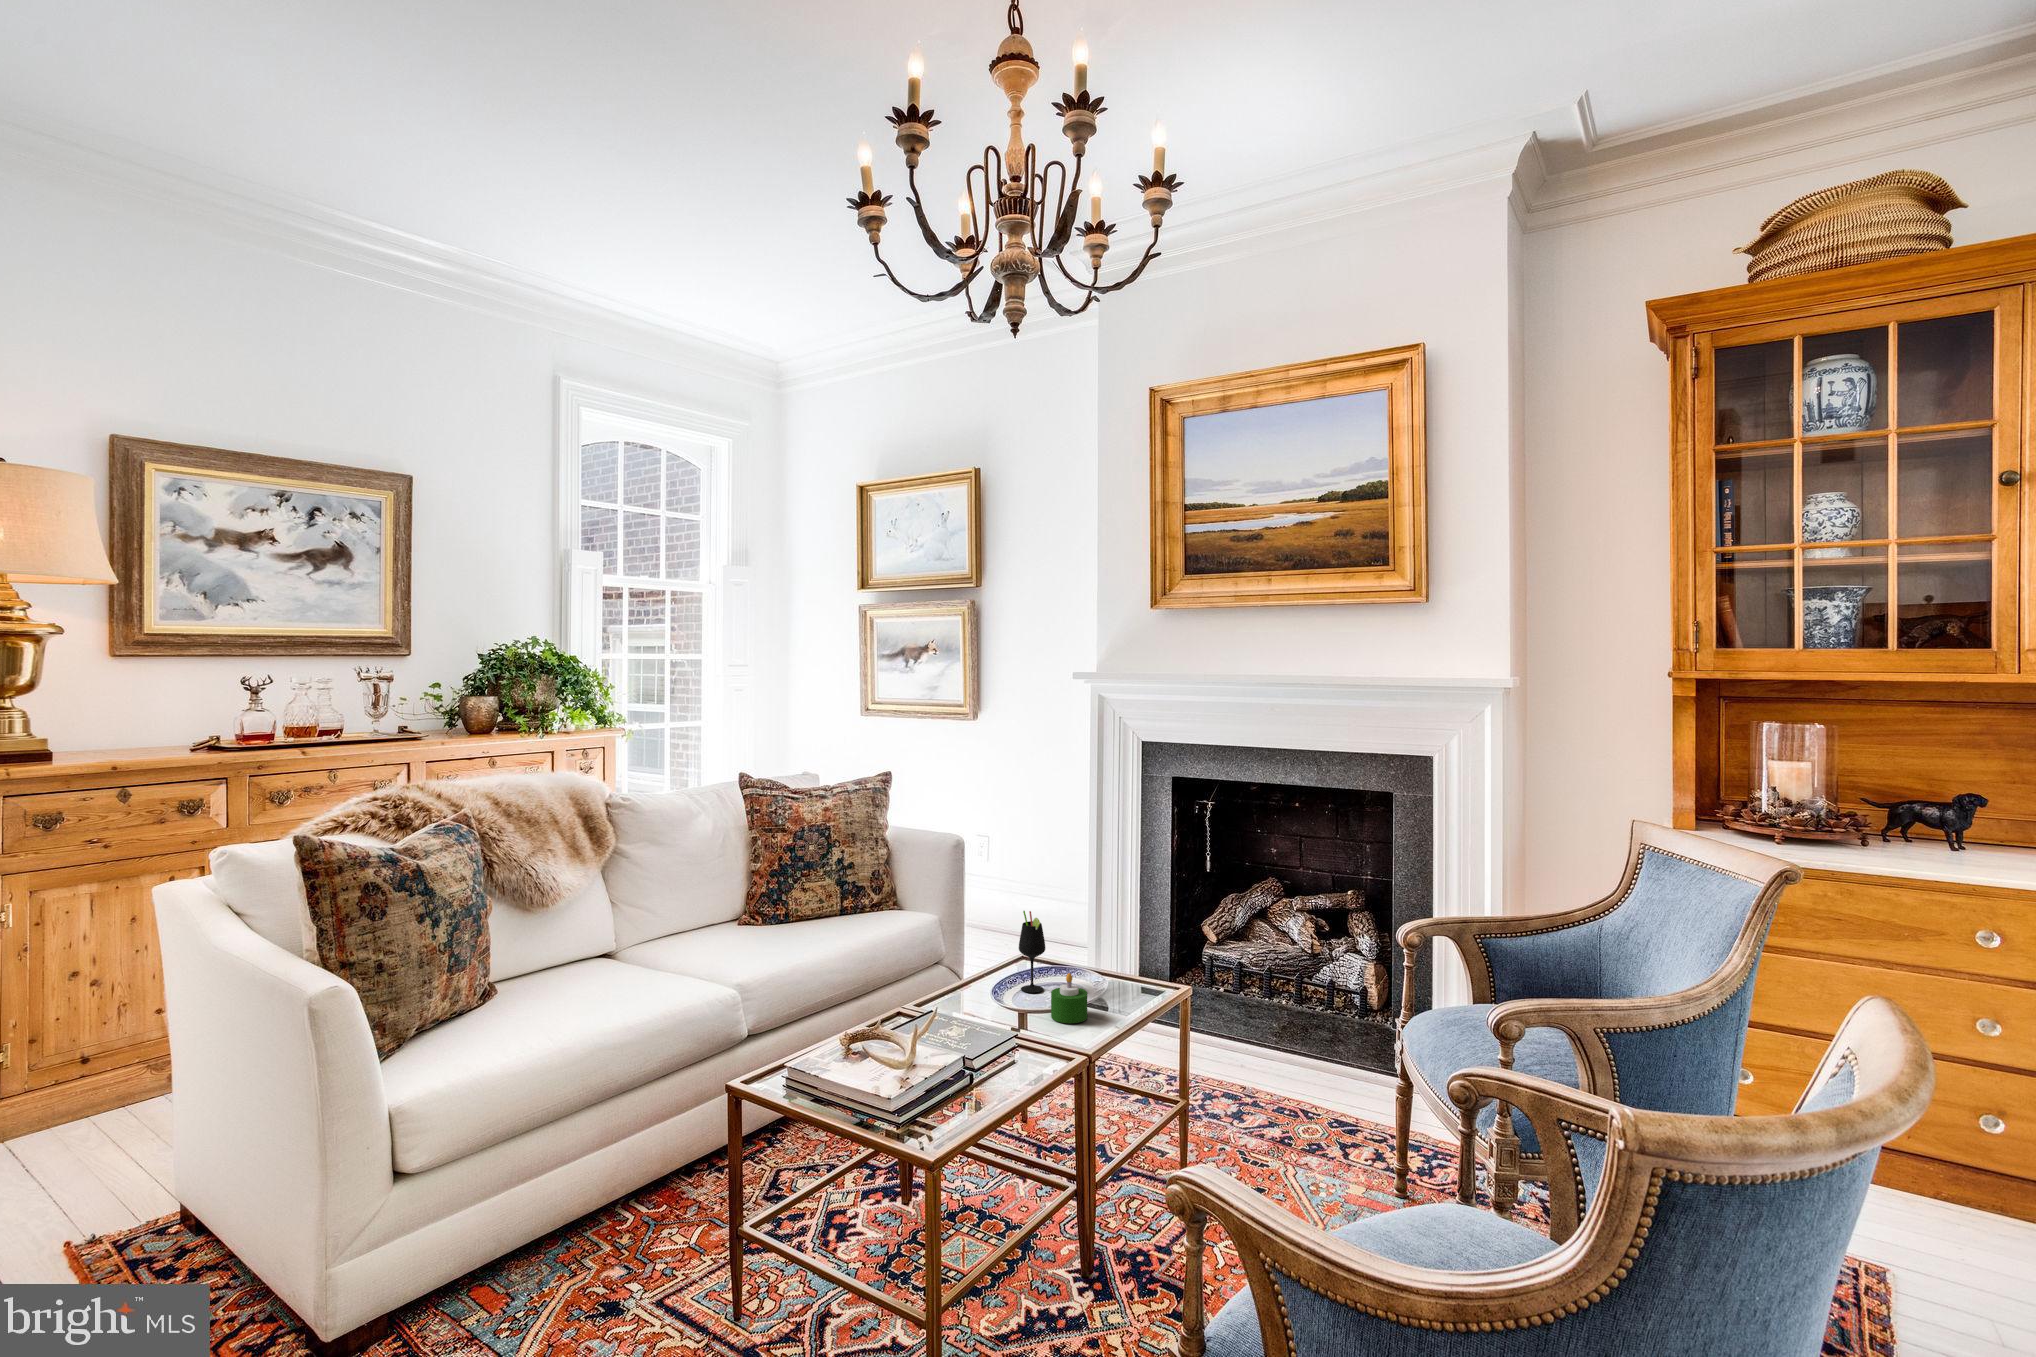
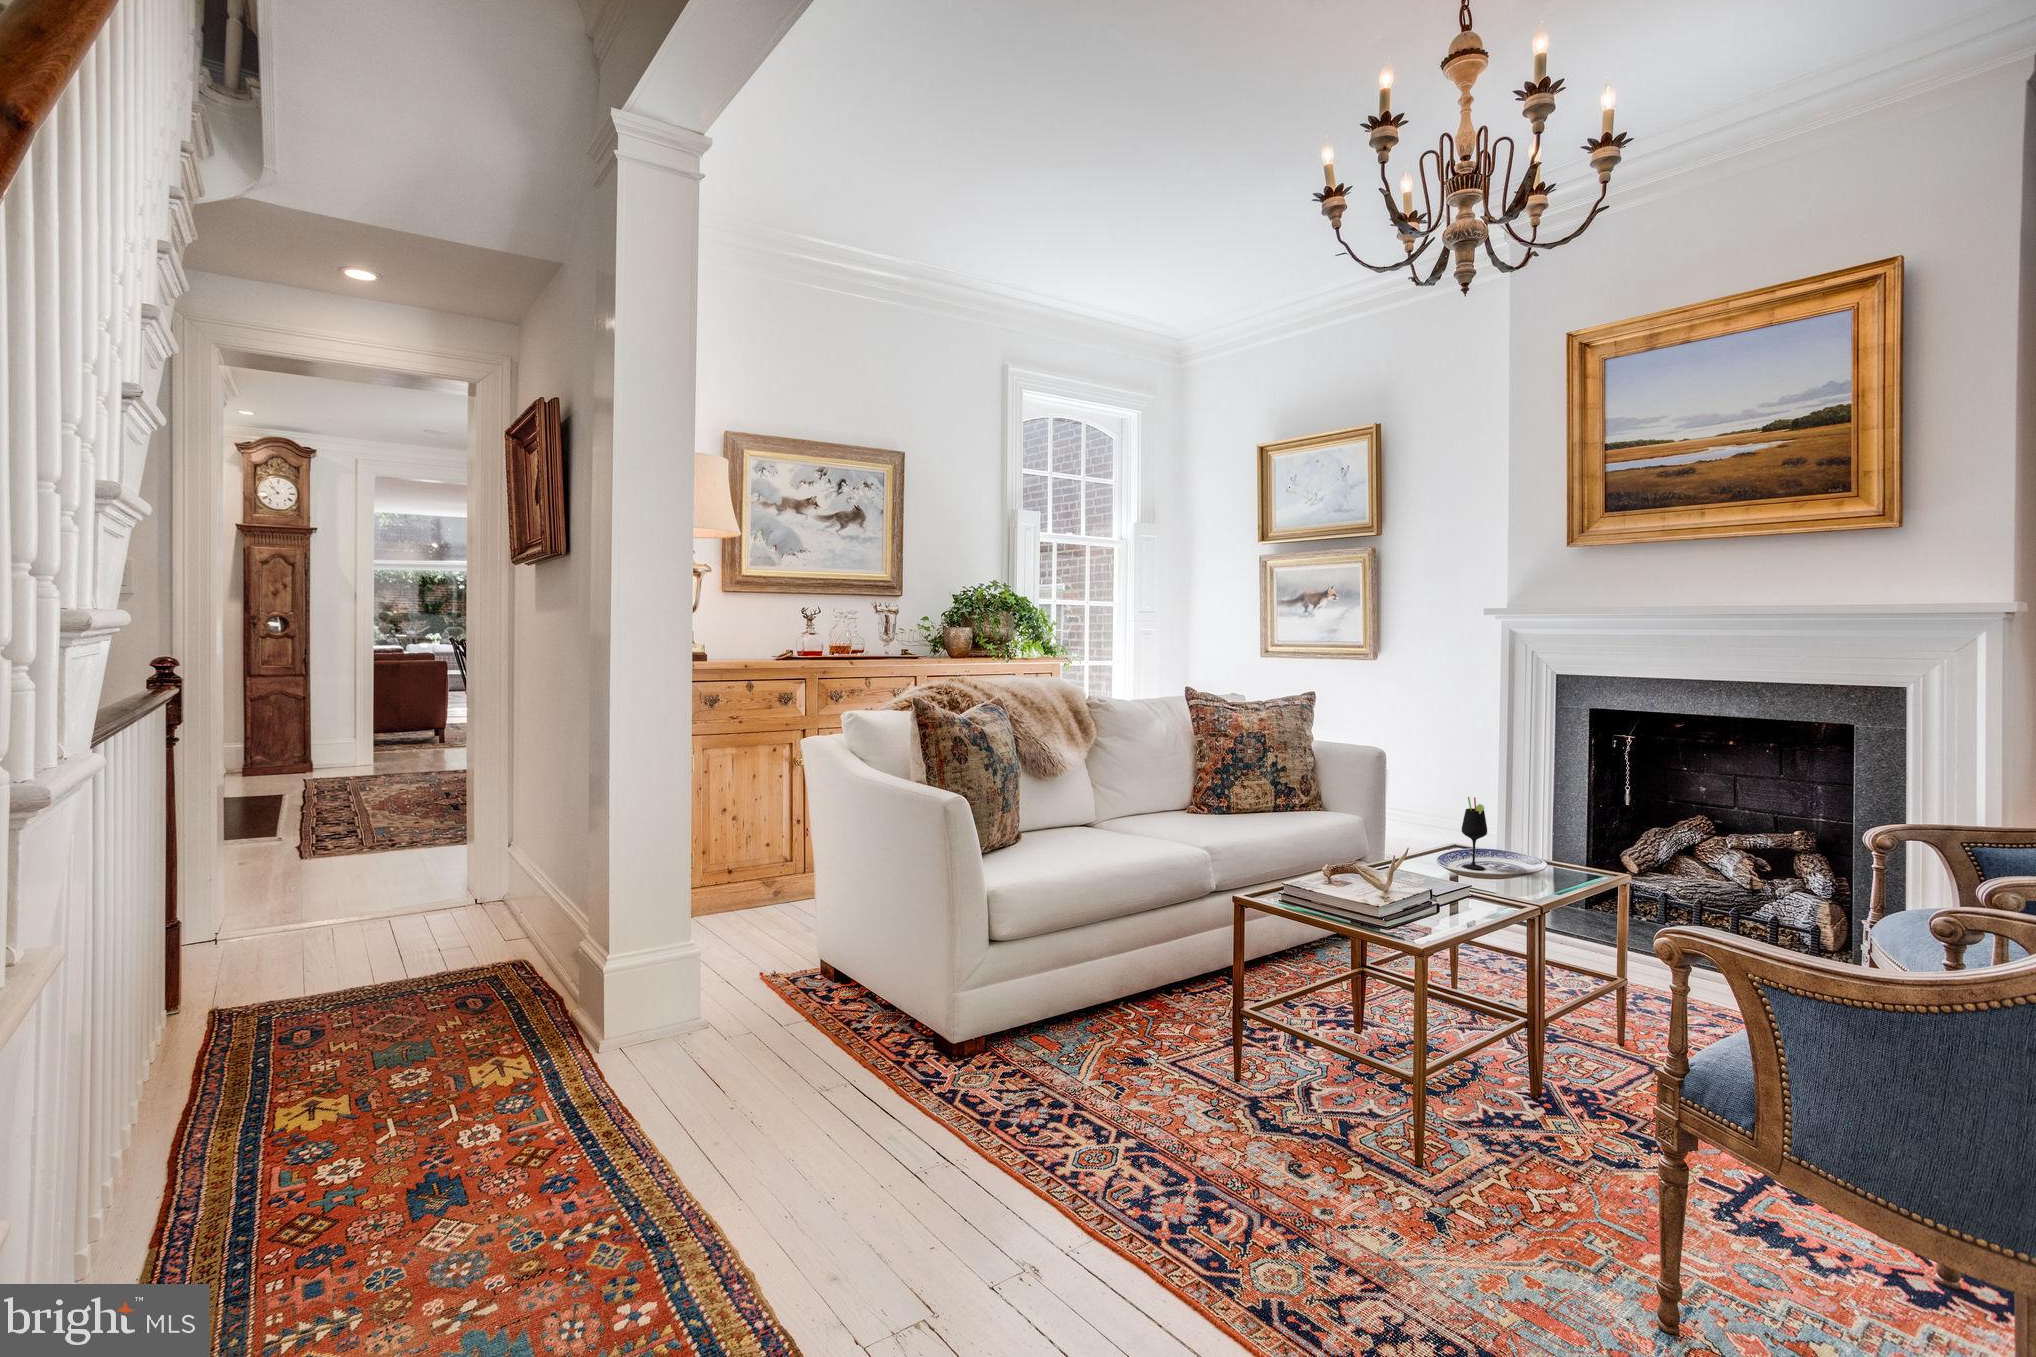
candle: present [1051,973,1087,1023] -> none [1498,848,1533,890]

